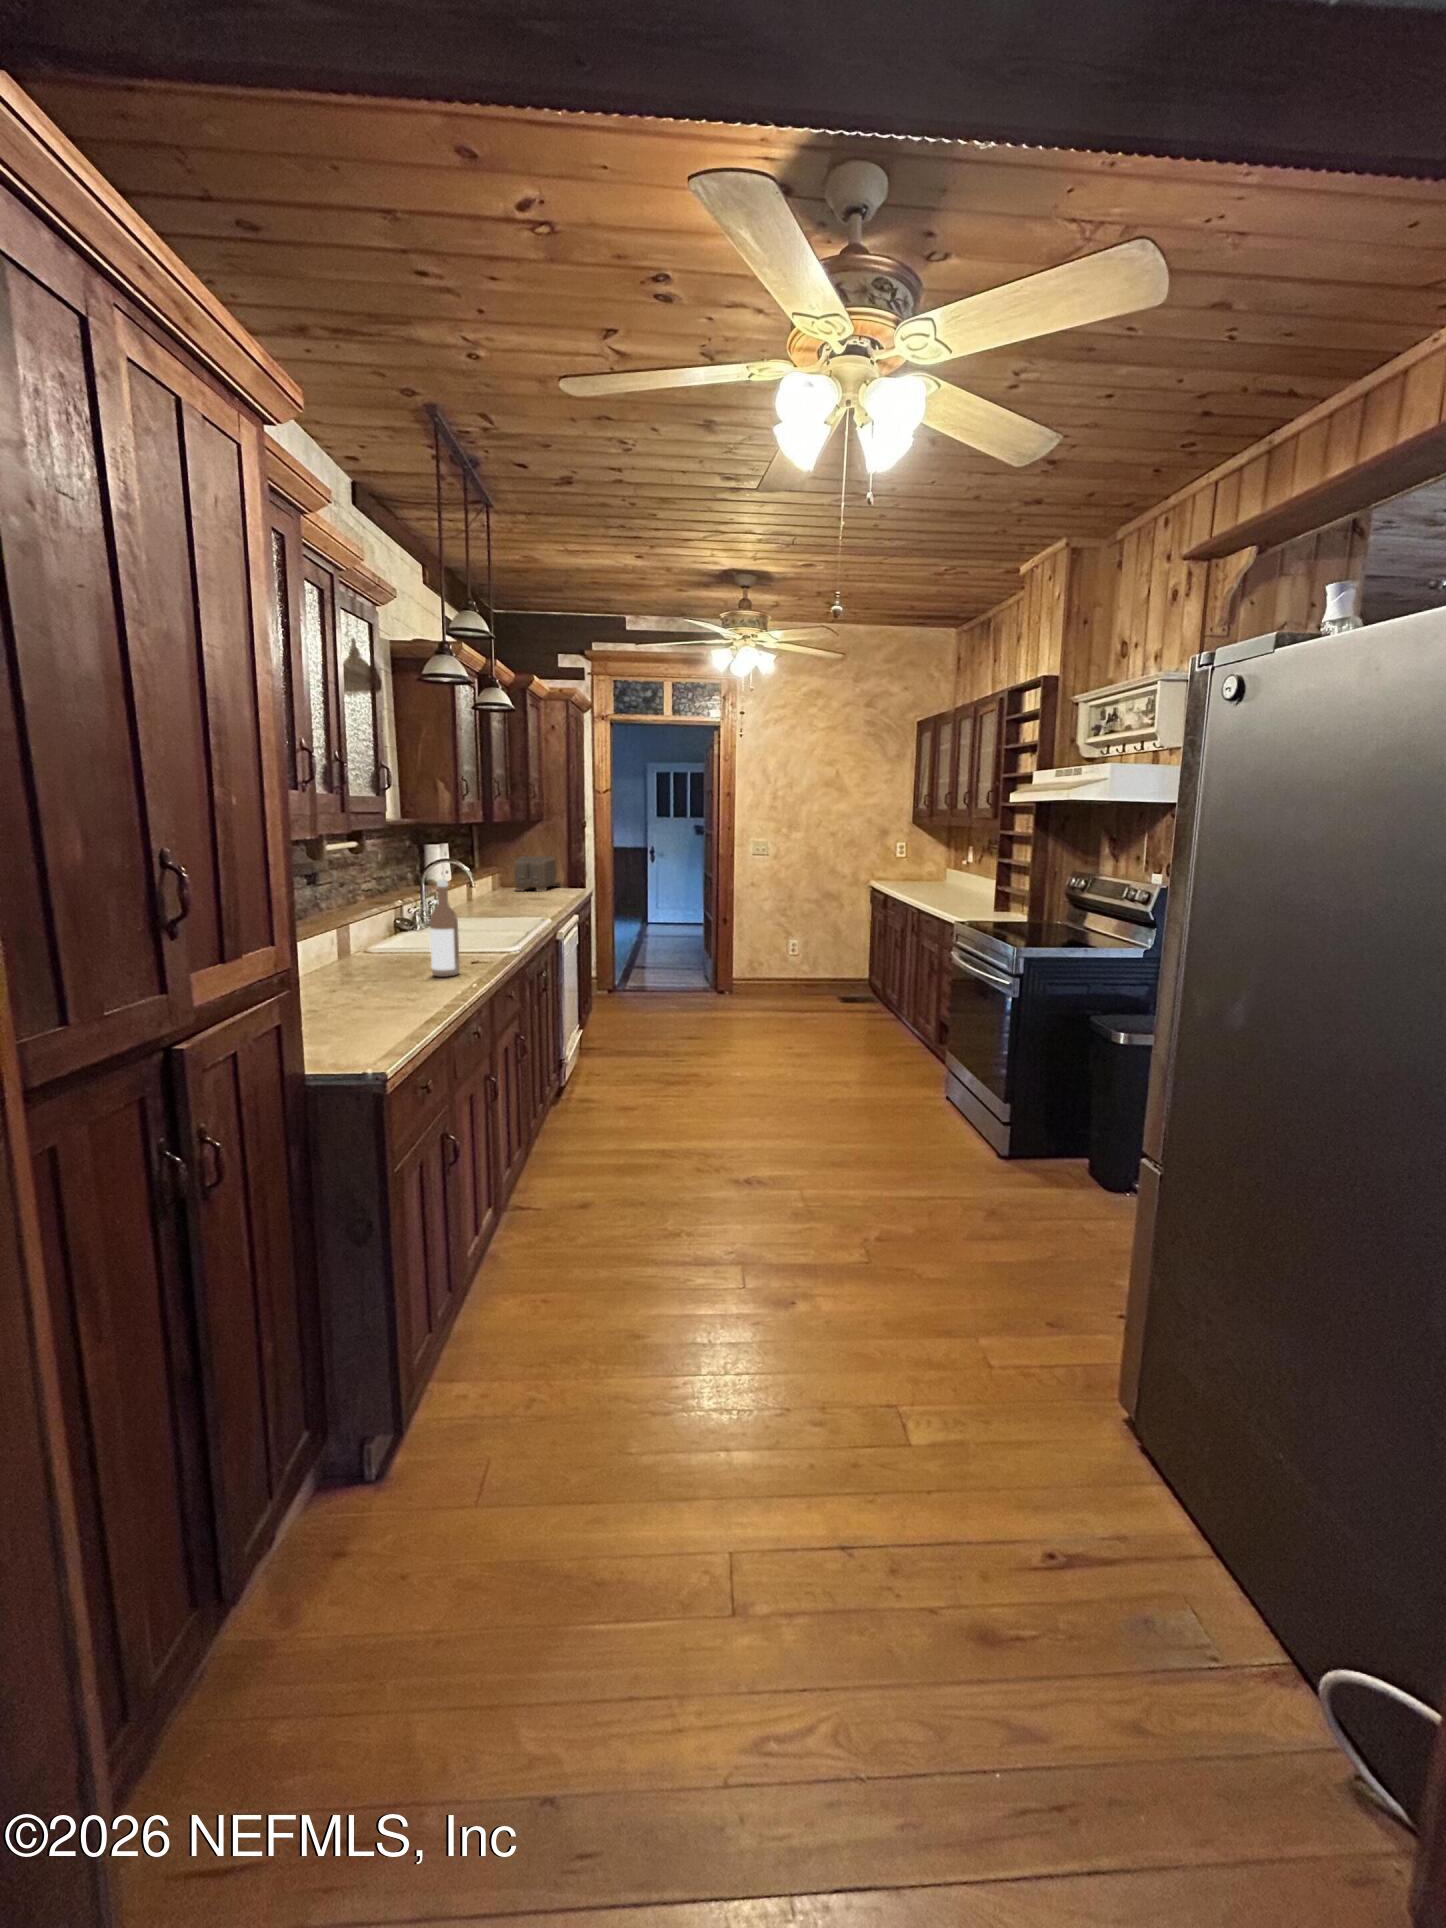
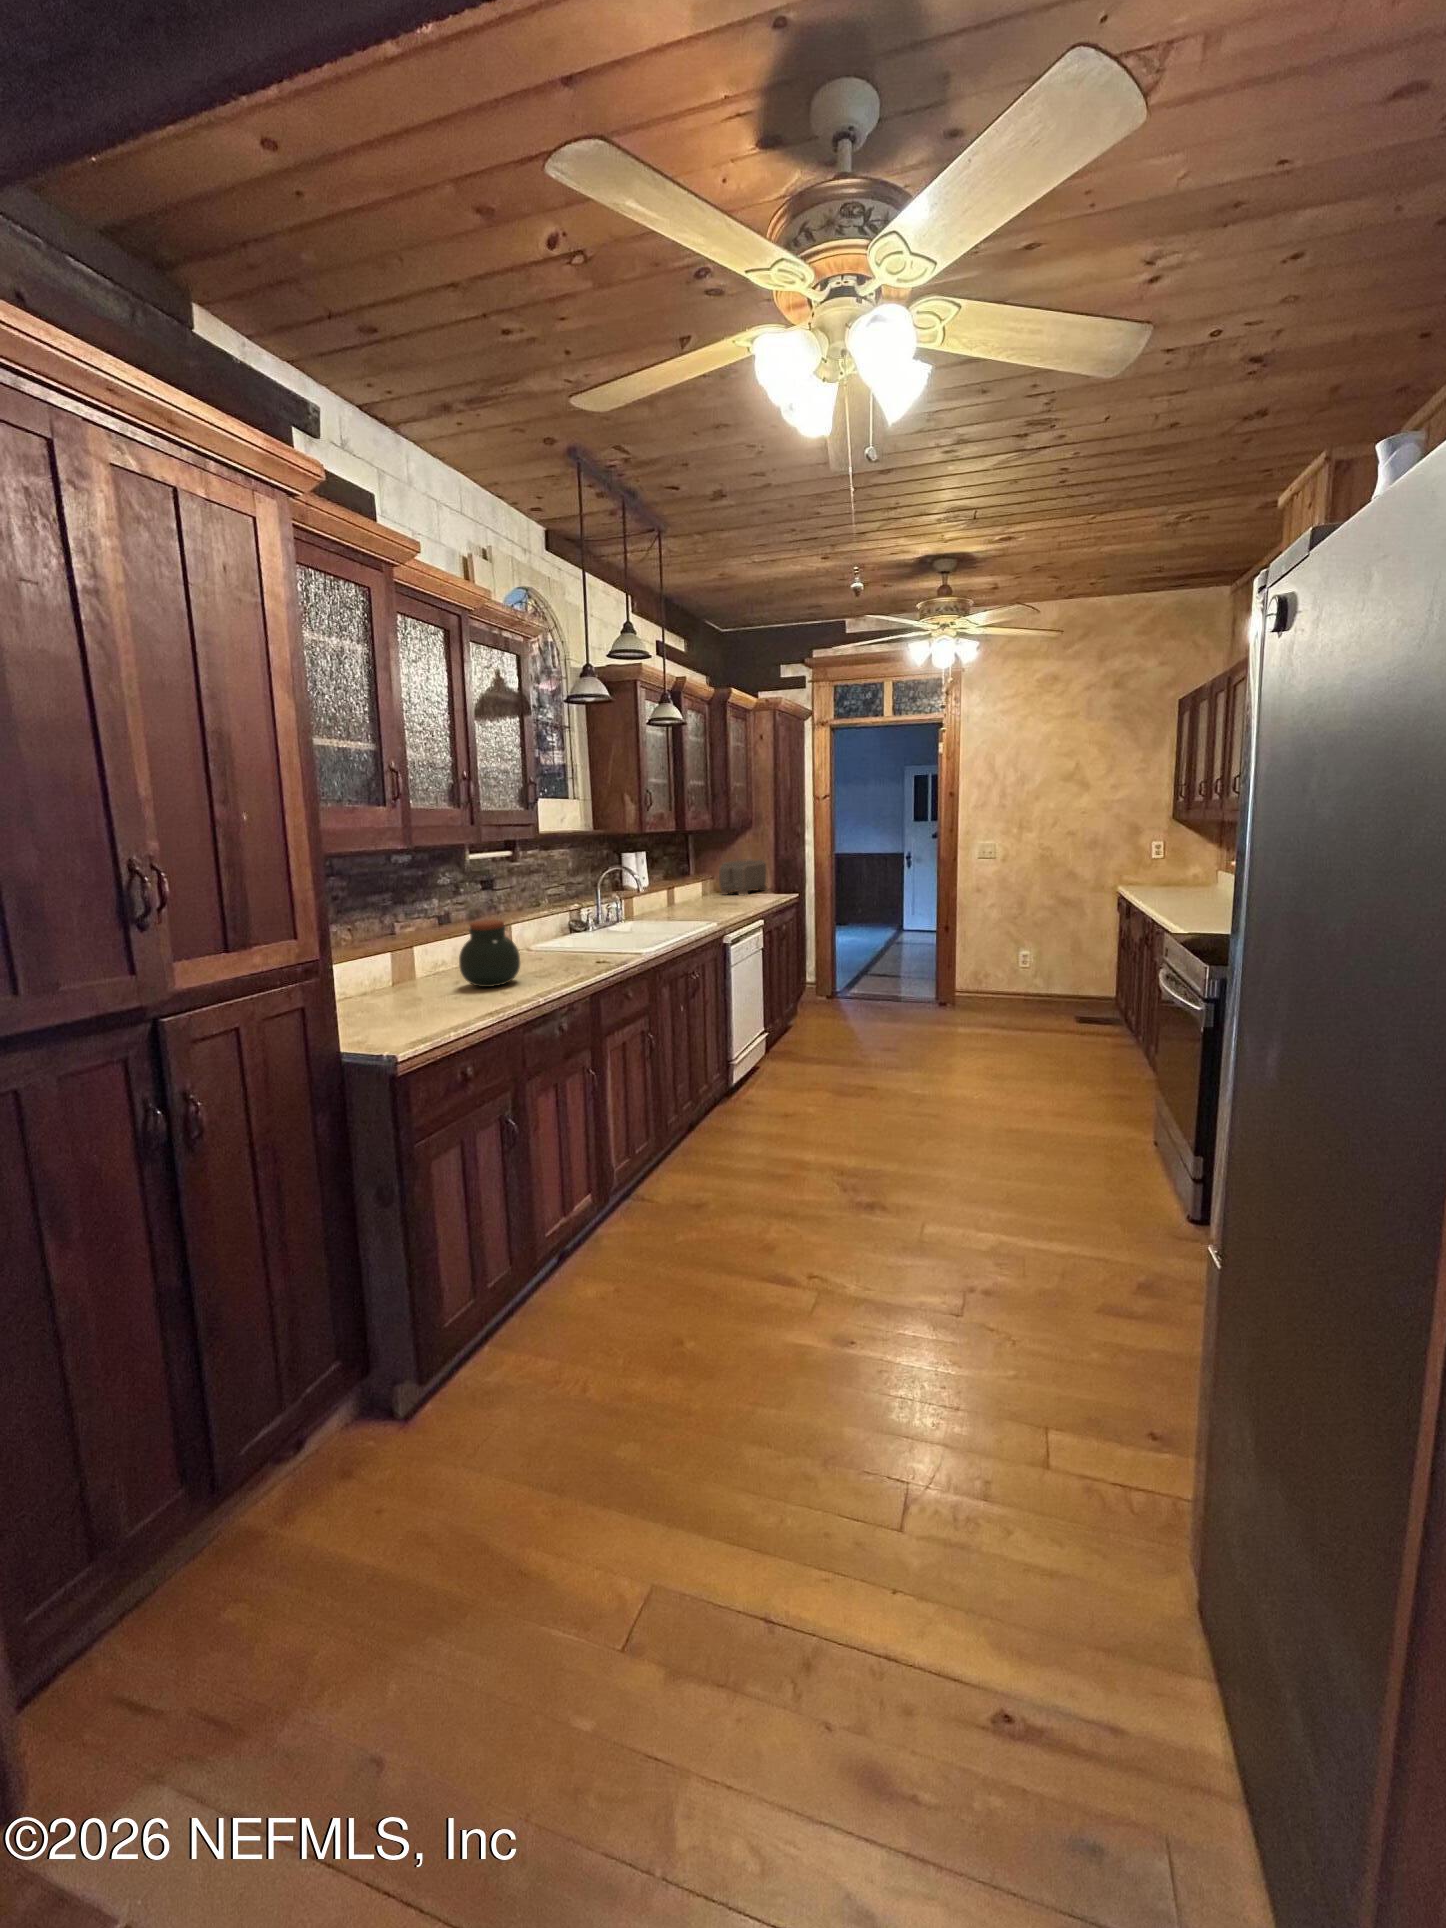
wine bottle: present [430,879,460,977] -> none [542,883,570,972]
jar: none [347,921,419,996] -> present [459,920,520,987]

